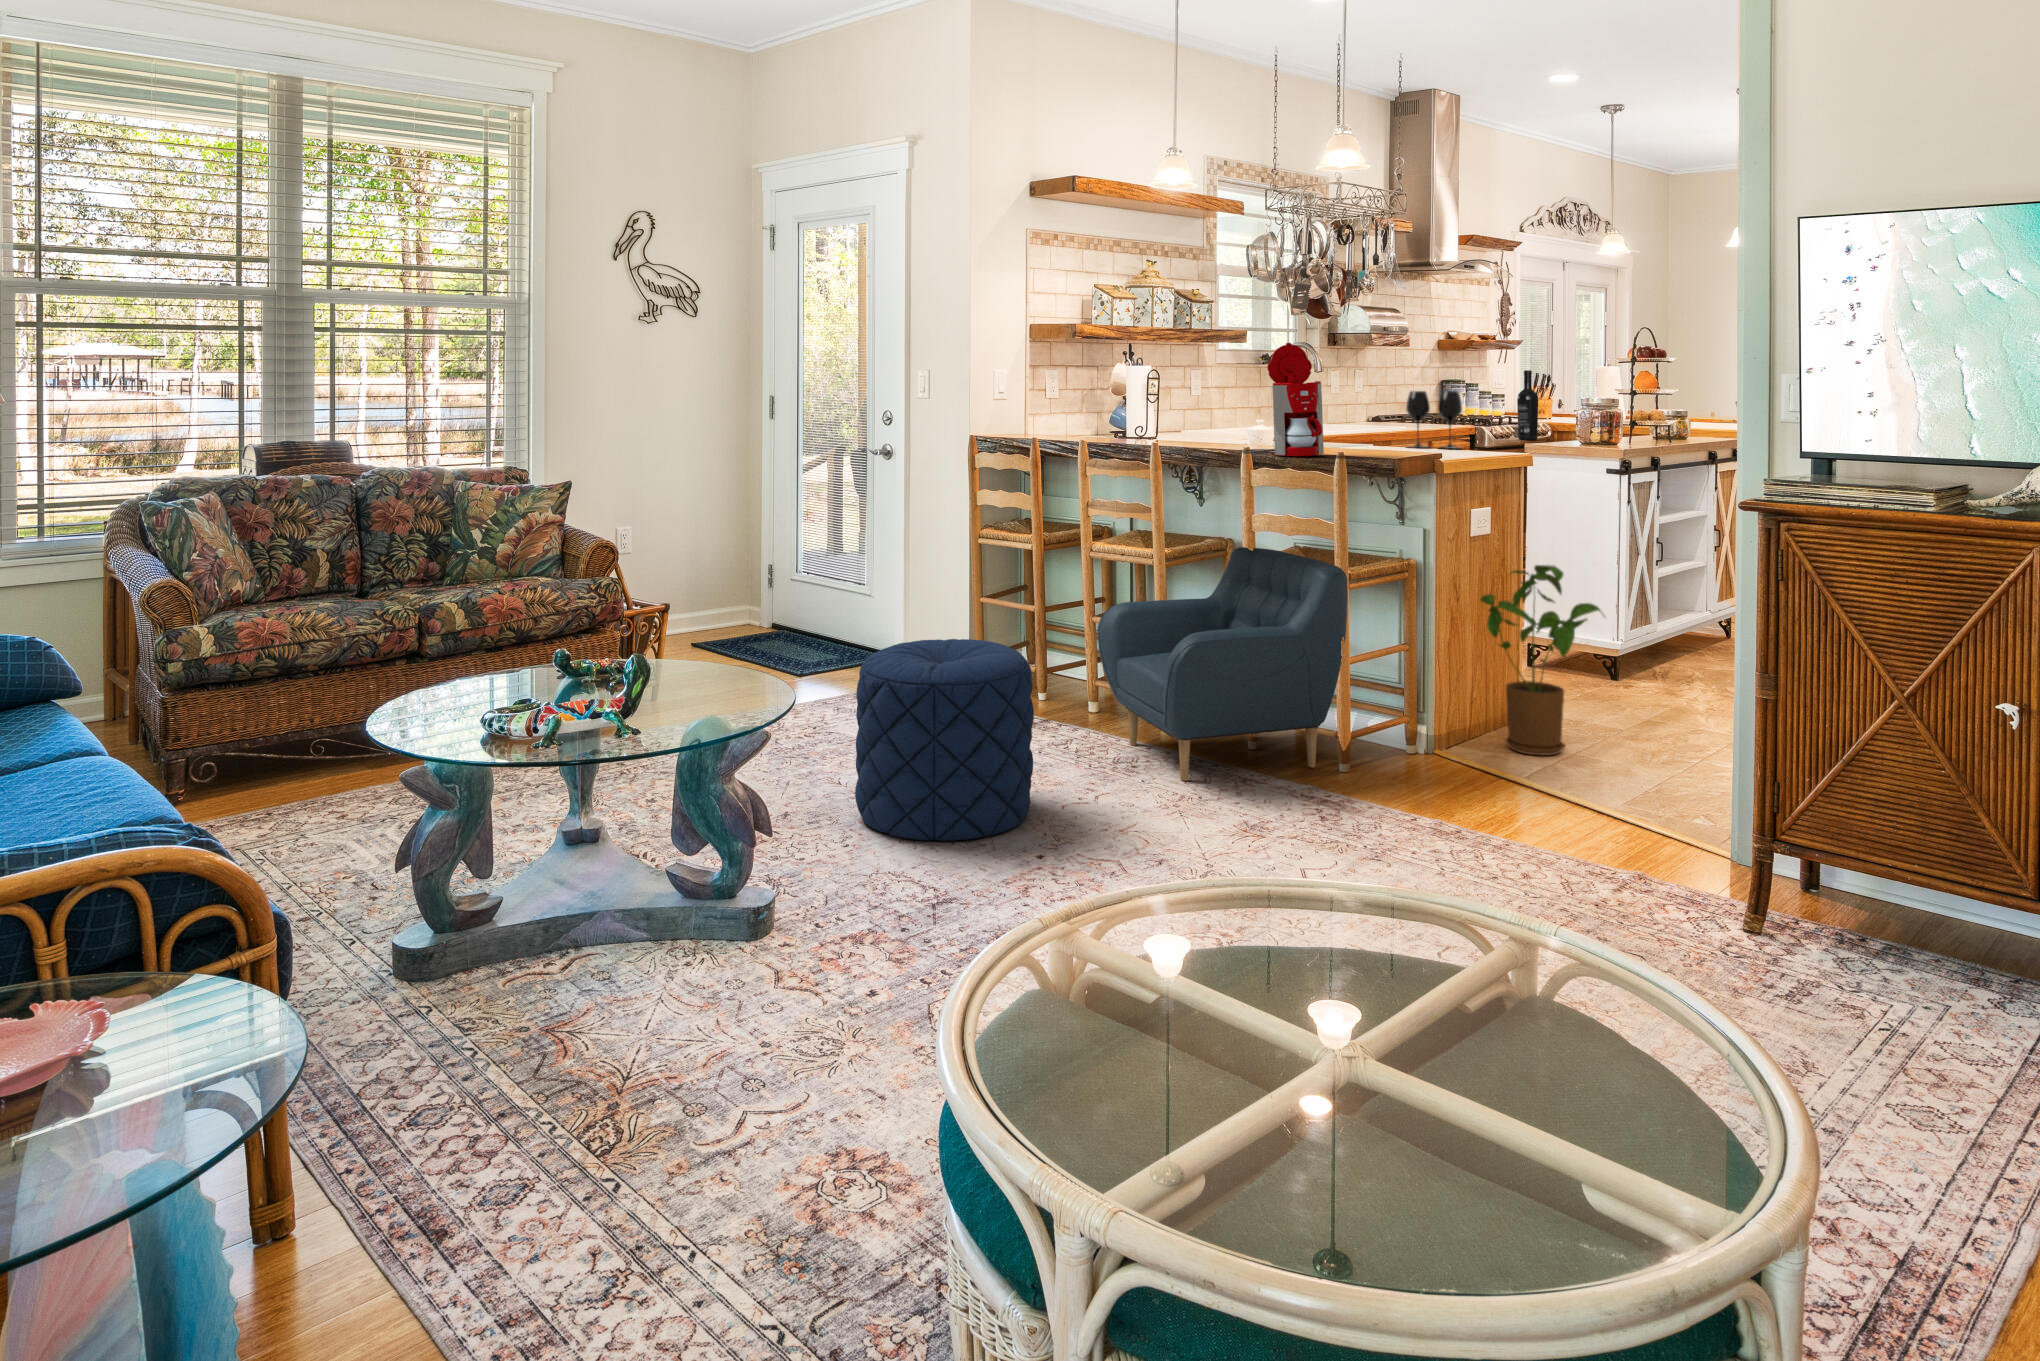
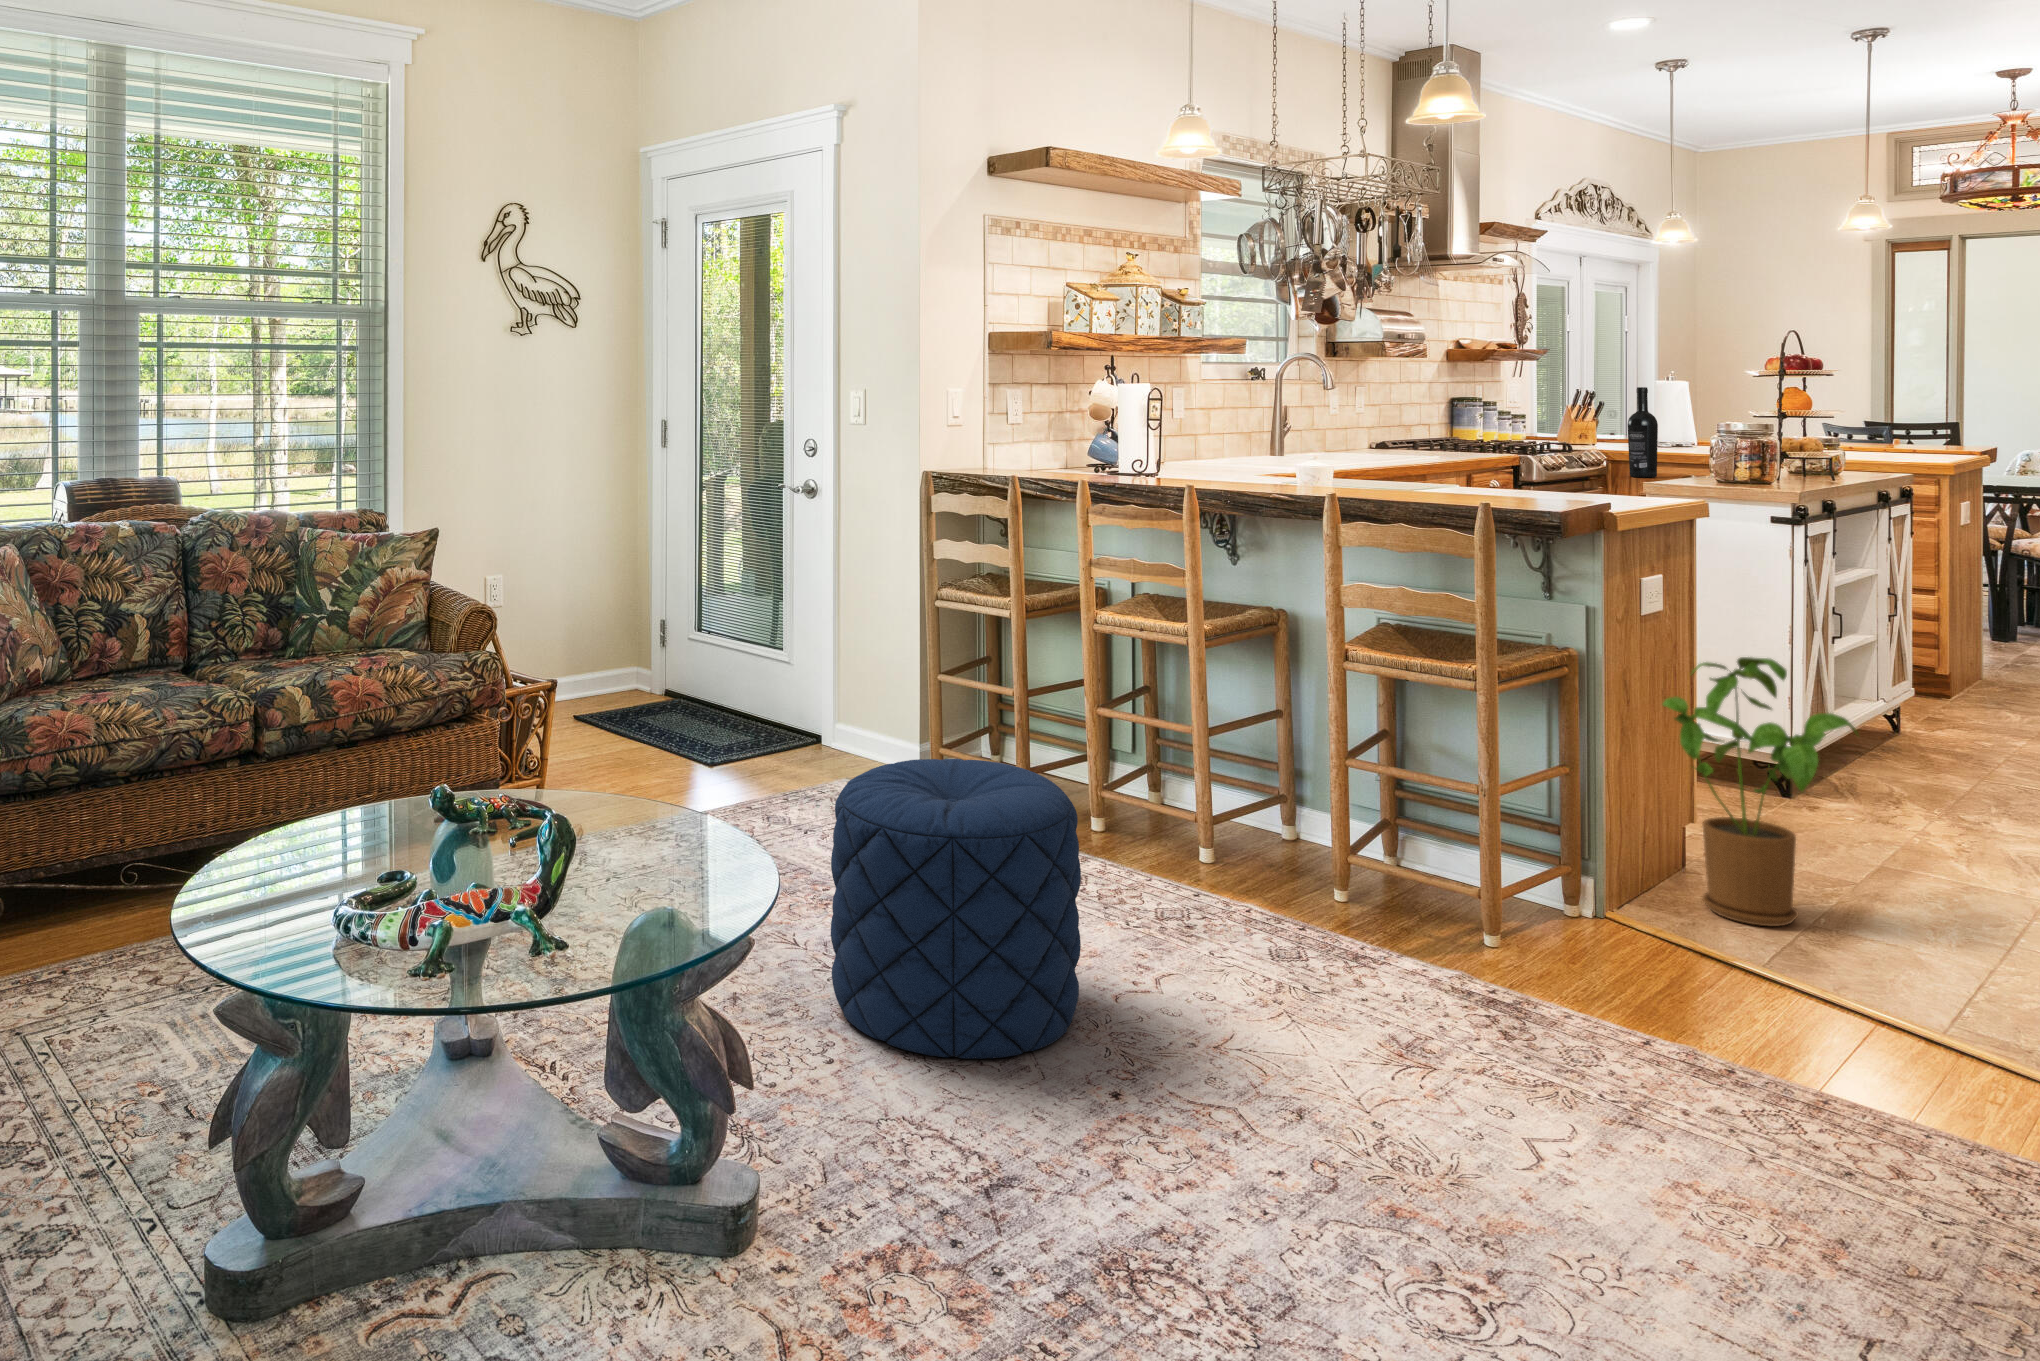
coffee maker: present [1242,343,1324,456] -> none [1301,353,1422,504]
wine glass: present [1406,391,1462,449] -> none [1503,415,1587,492]
armchair: present [1098,547,1348,781] -> none [1123,625,1496,957]

